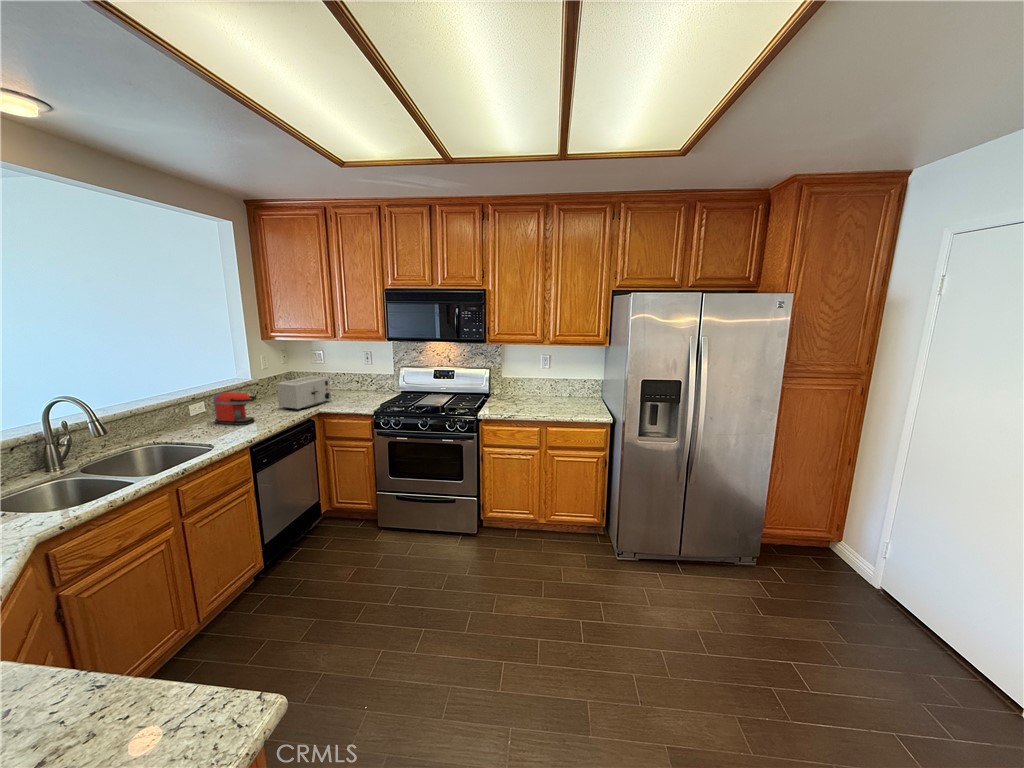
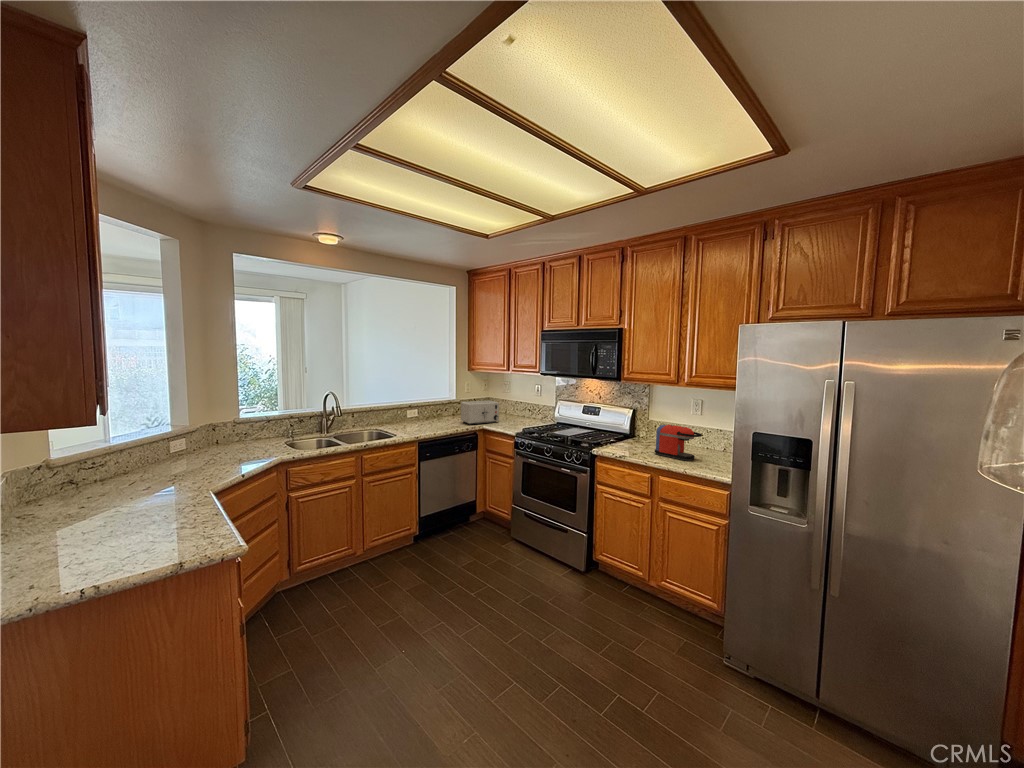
coffee maker: present [214,392,256,425] -> present [654,424,702,460]

